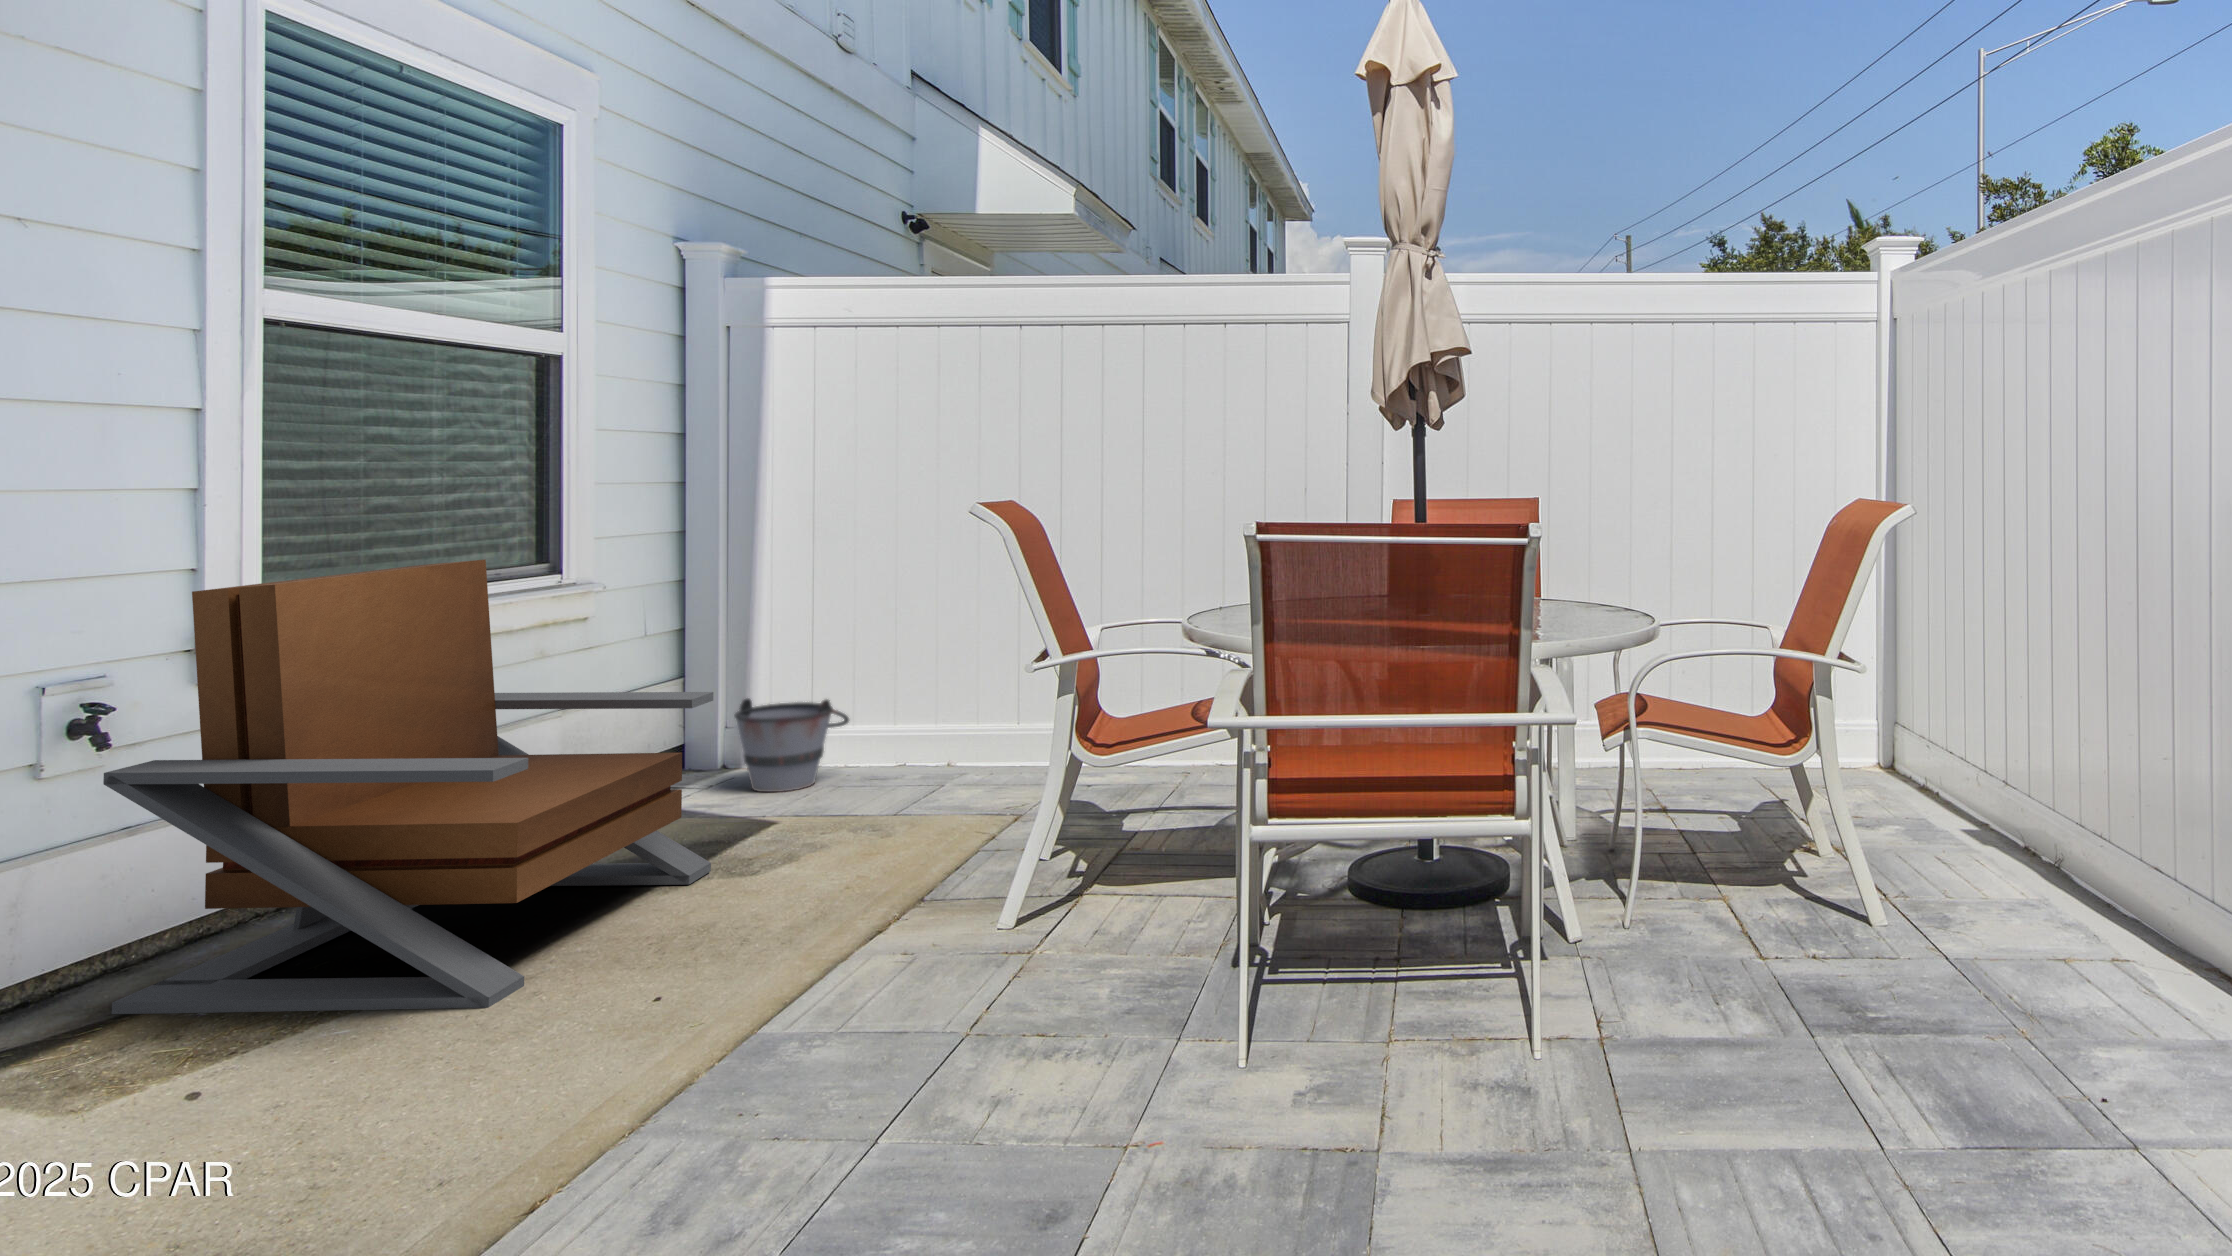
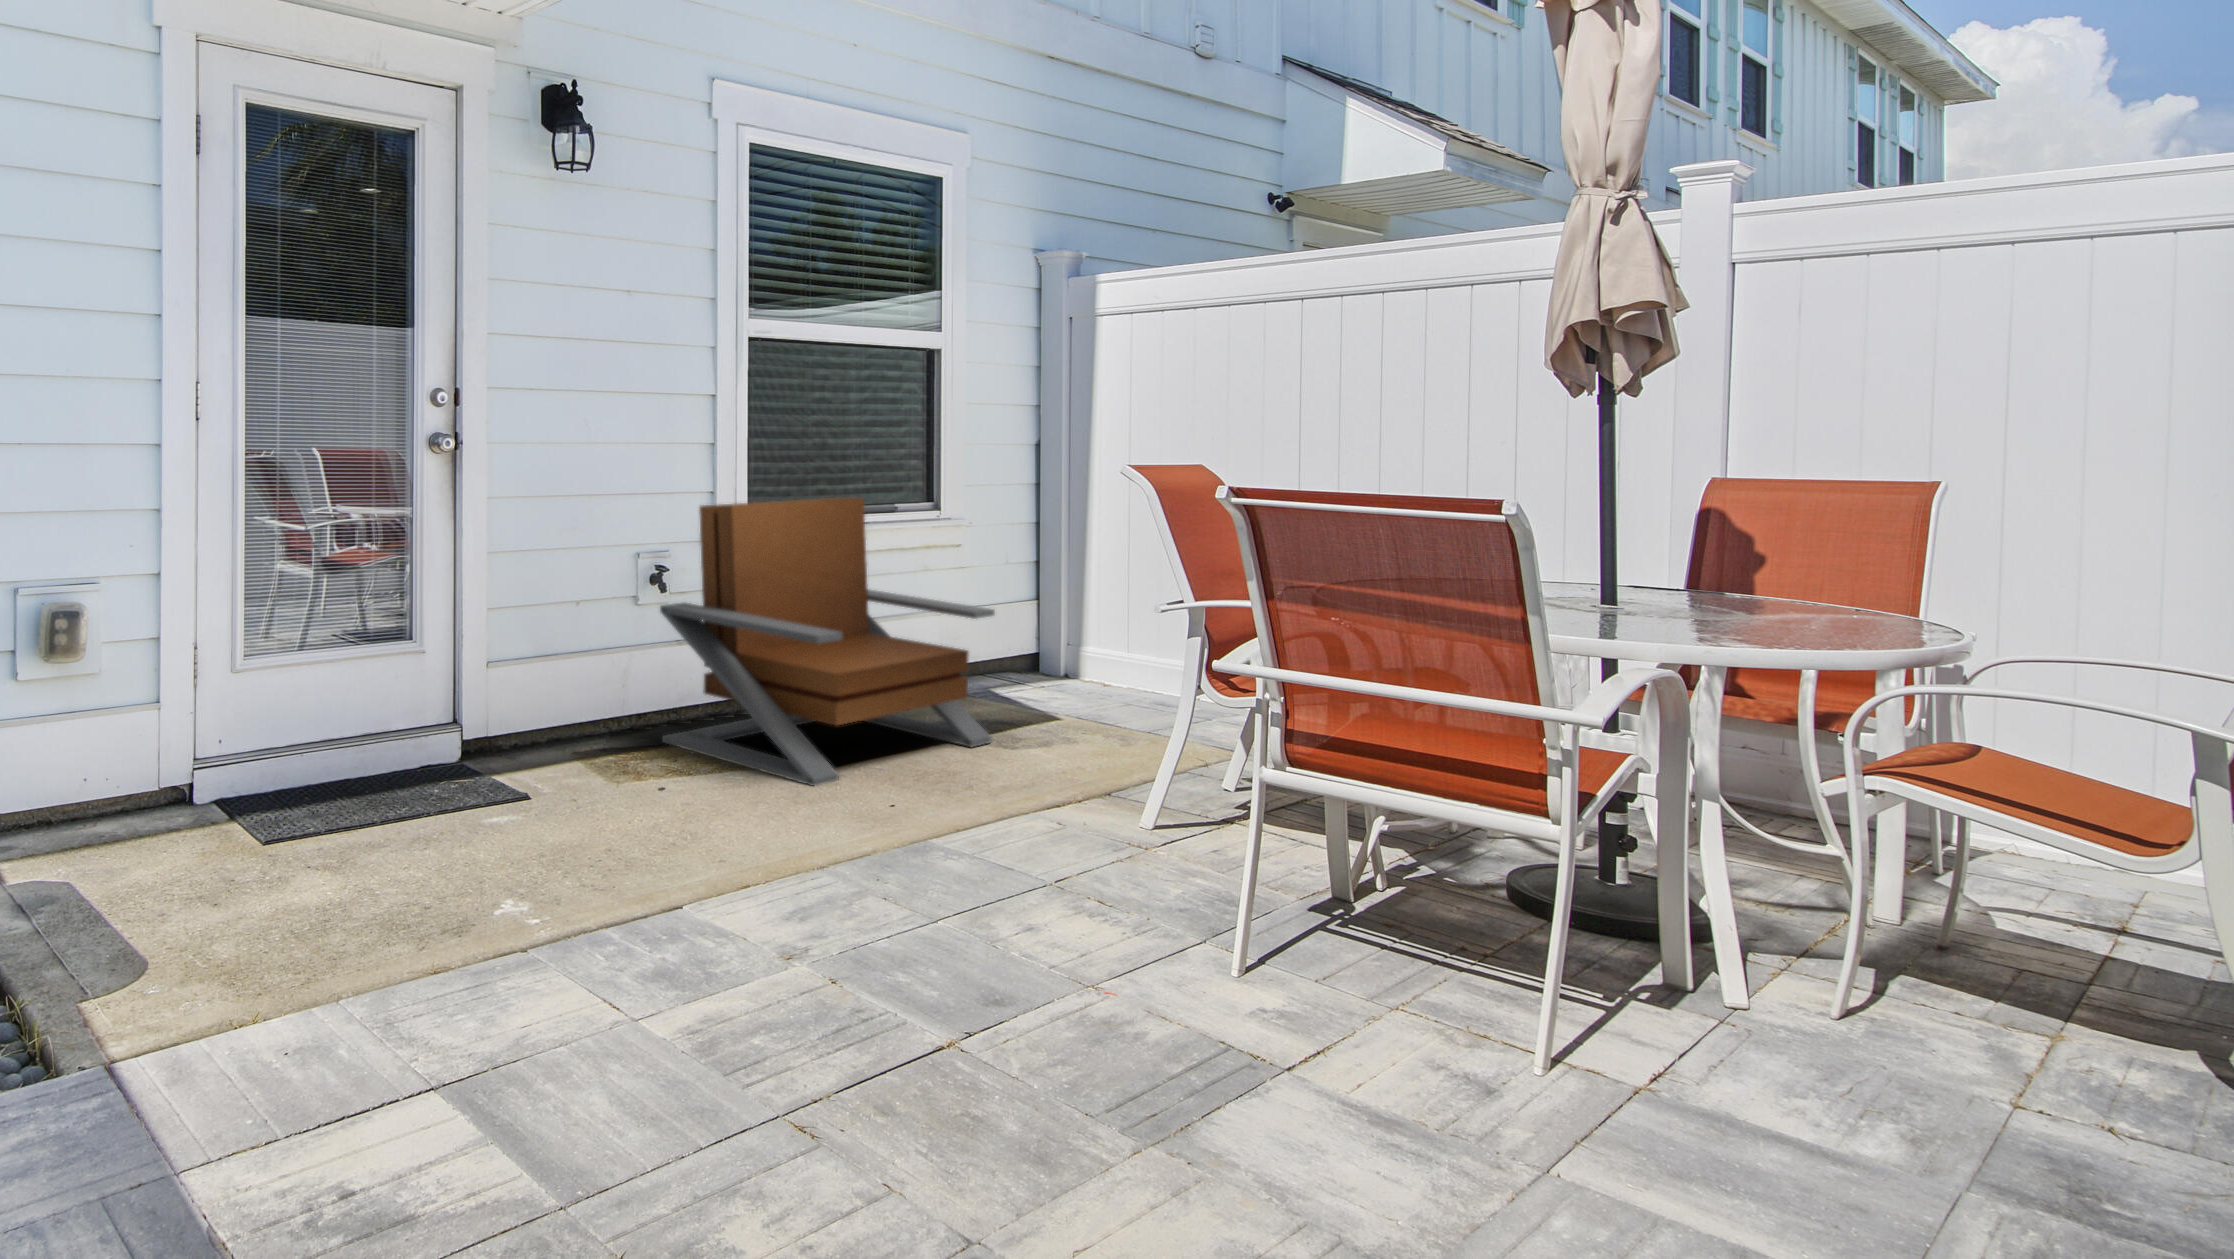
bucket: present [735,699,849,792] -> none [1056,622,1146,702]

